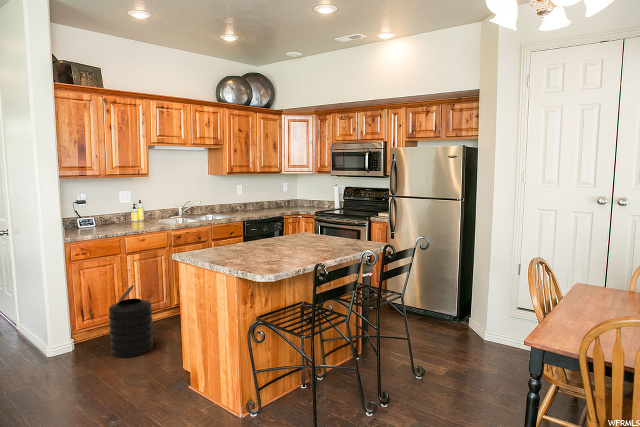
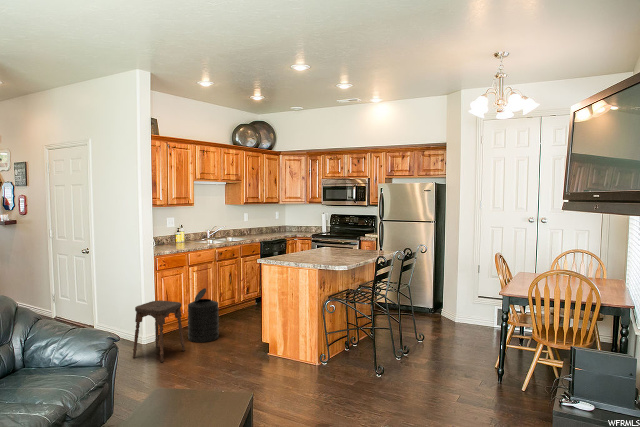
stool: none [13,302,89,391] -> present [133,300,185,362]

